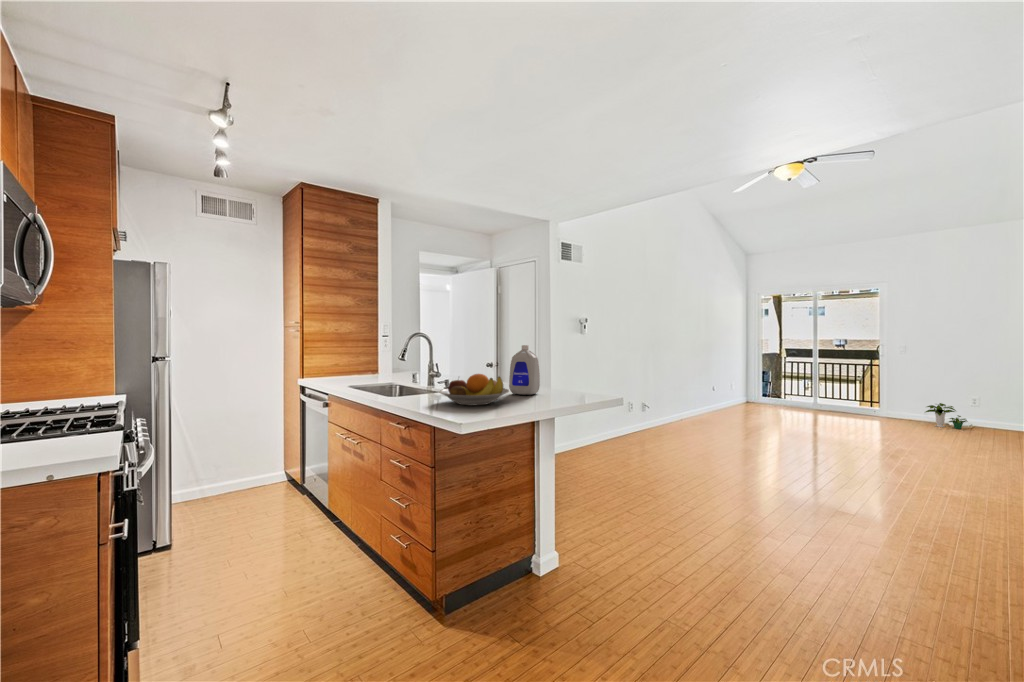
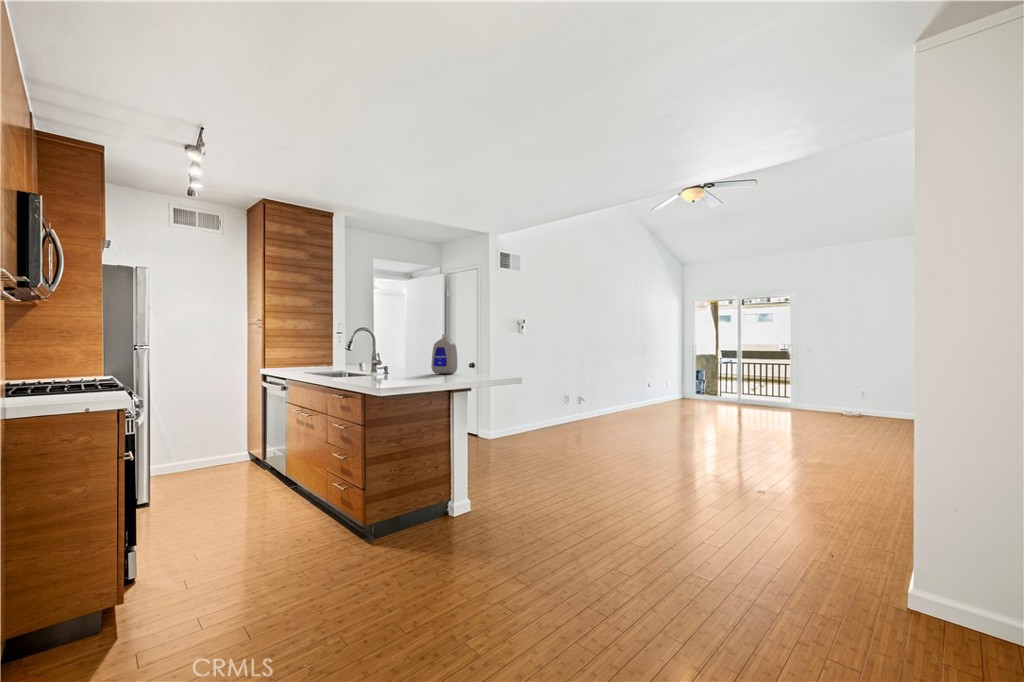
fruit bowl: present [439,374,509,405] -> none [370,354,427,379]
potted plant: present [926,403,967,429] -> none [824,395,859,417]

